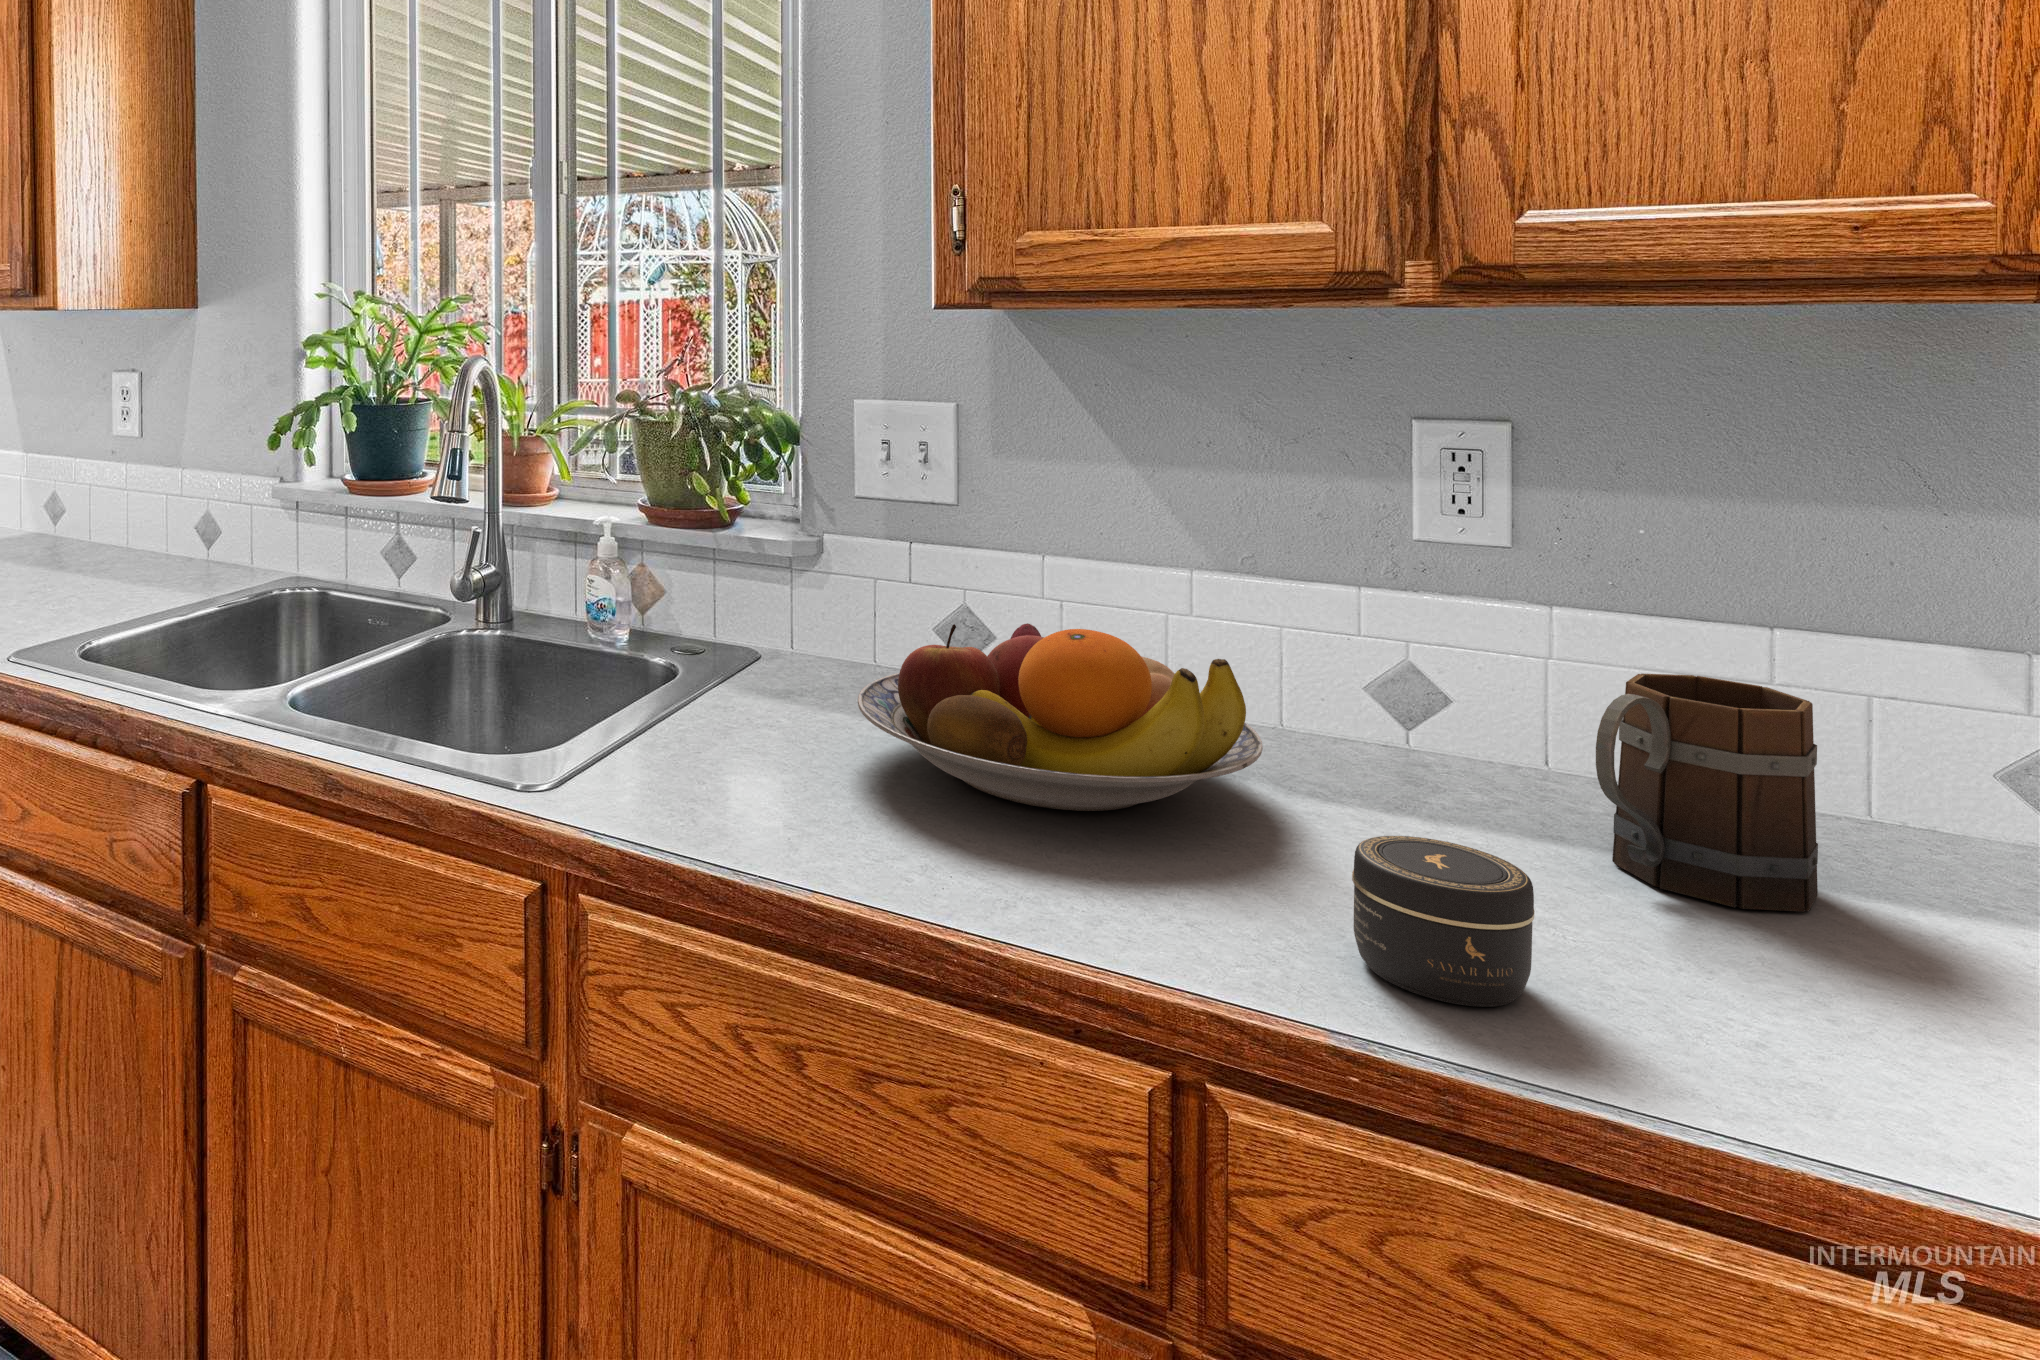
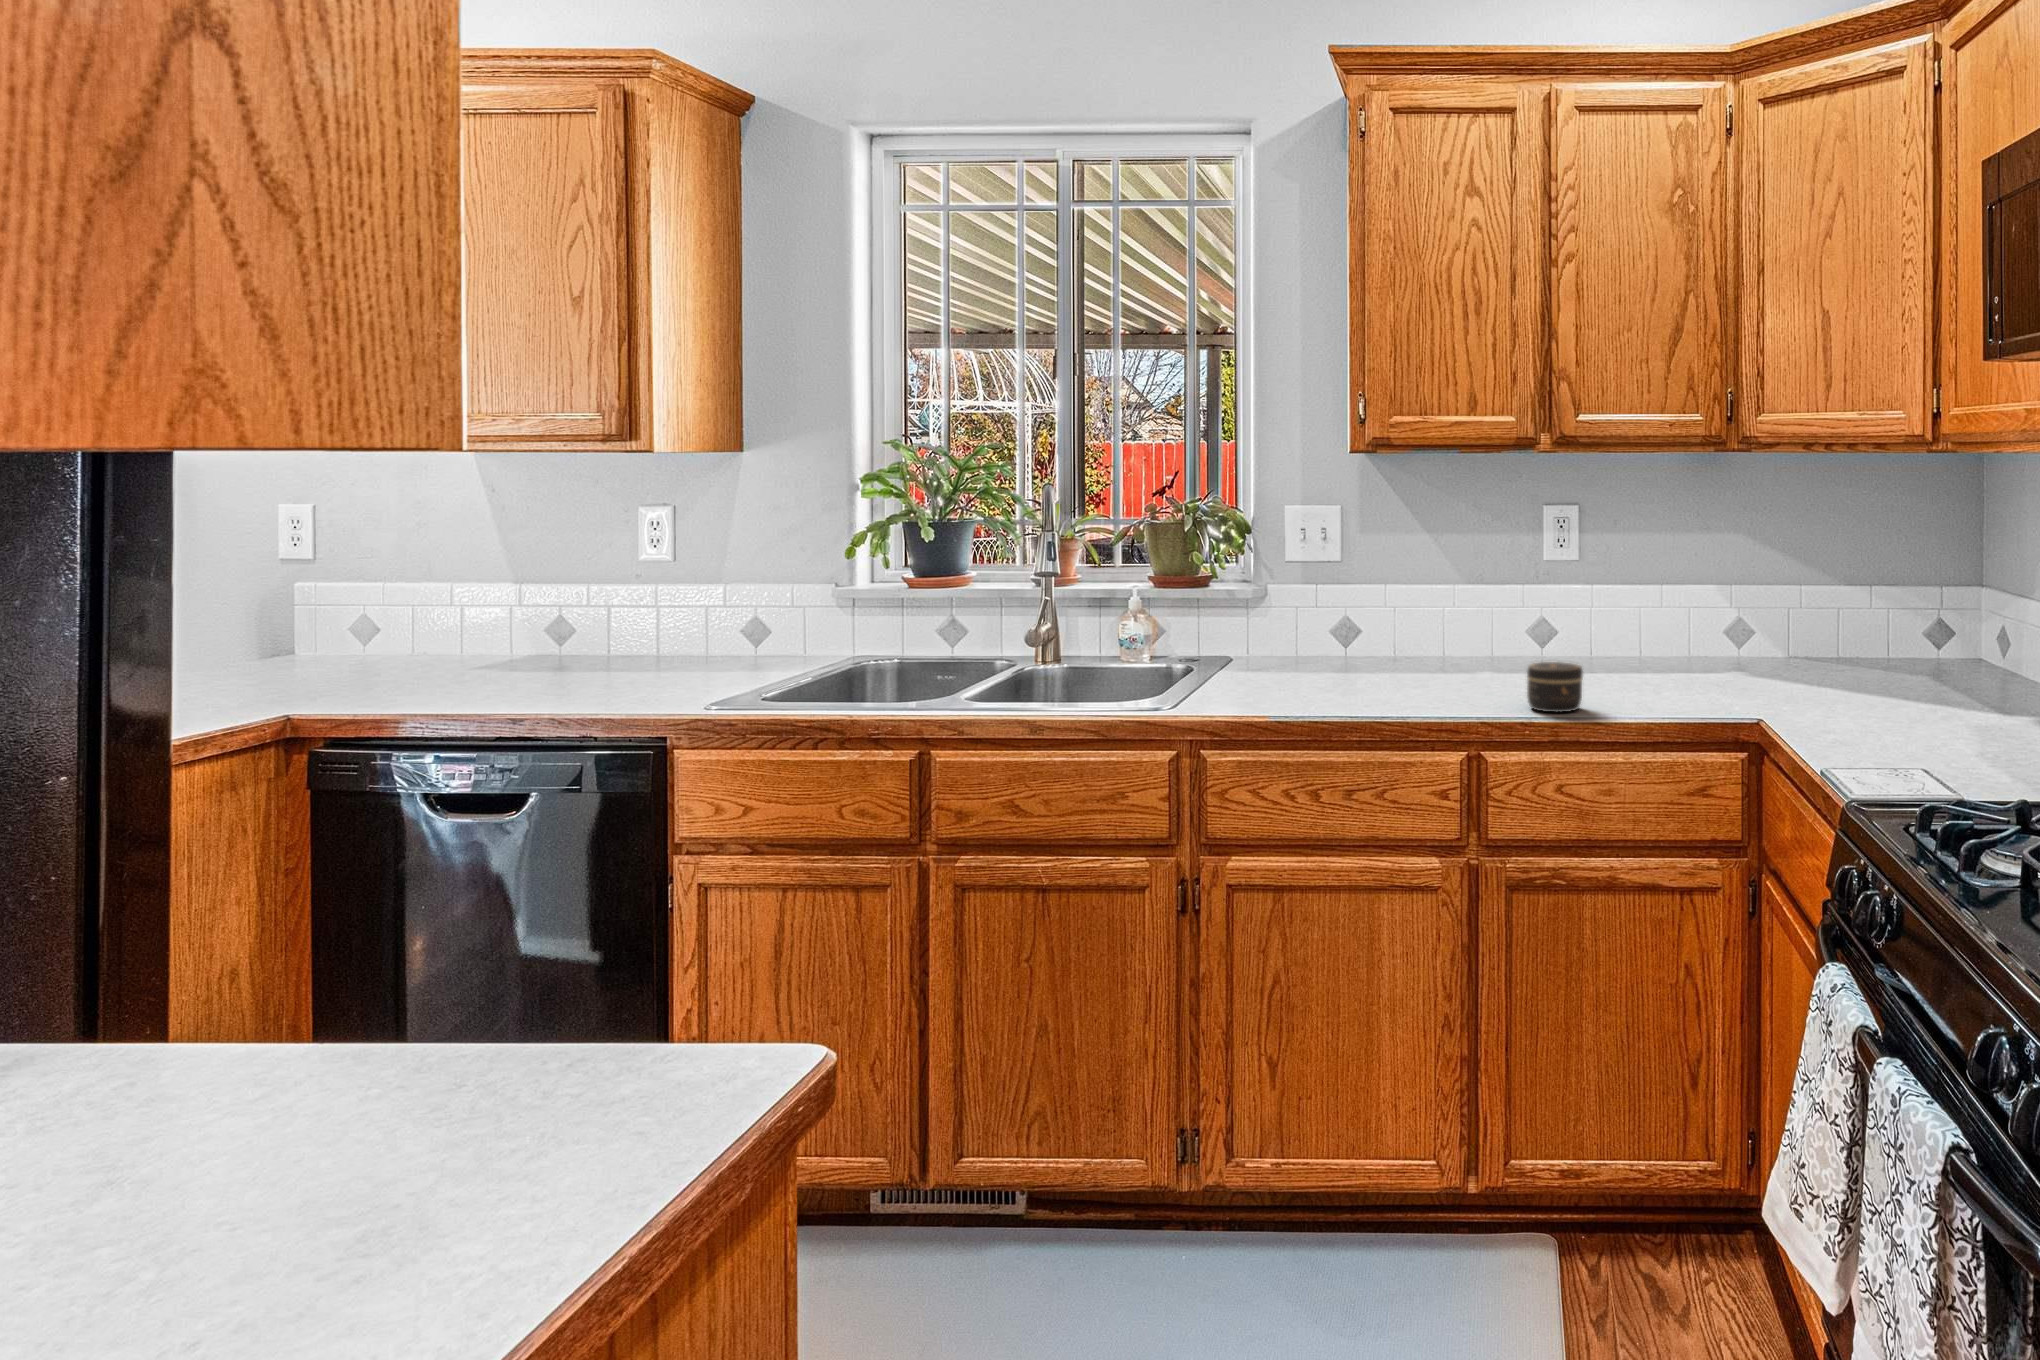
fruit bowl: present [858,623,1263,811] -> none [1312,607,1489,688]
mug: present [1596,674,1818,912] -> none [1604,605,1672,686]

